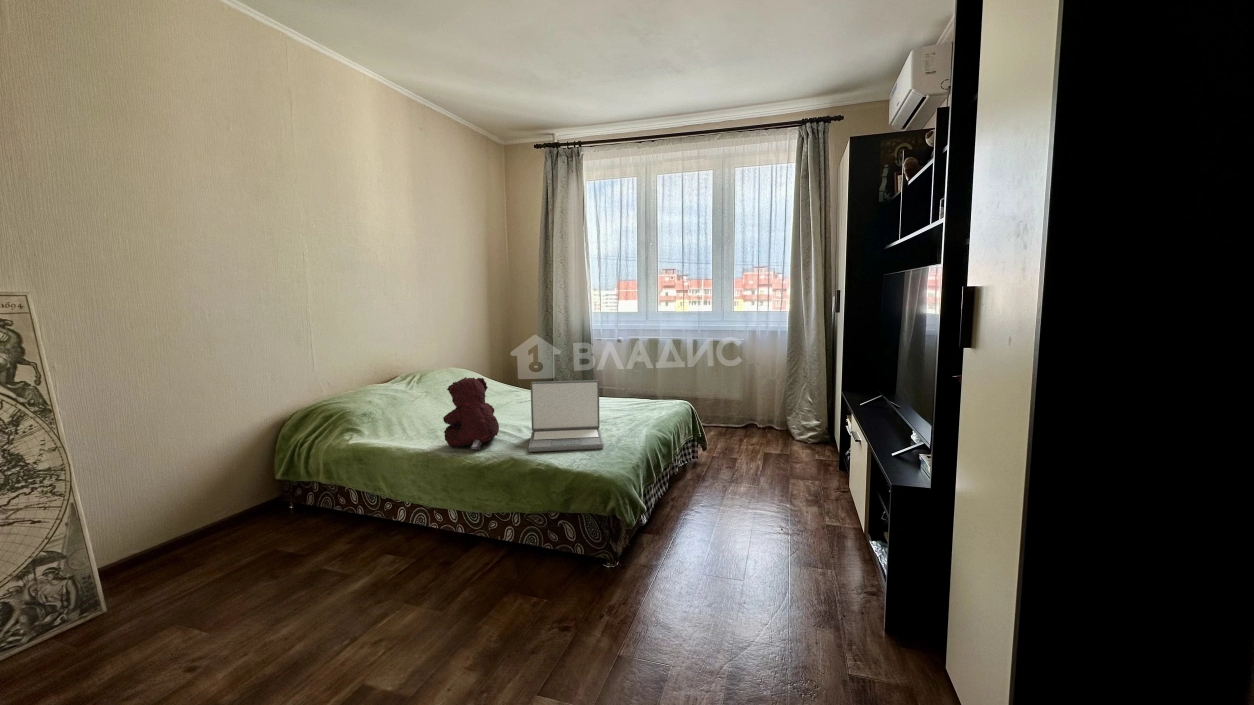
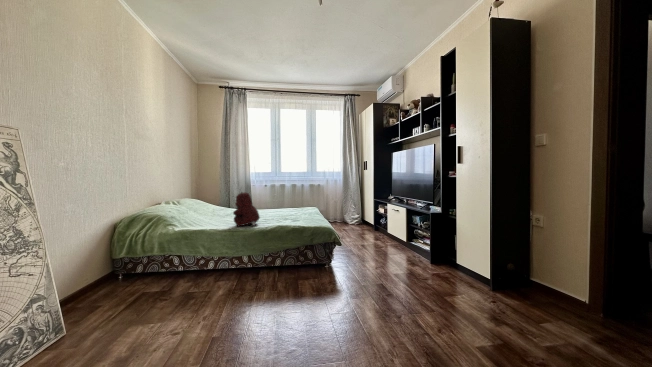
laptop: present [528,380,604,452] -> none [270,193,310,224]

